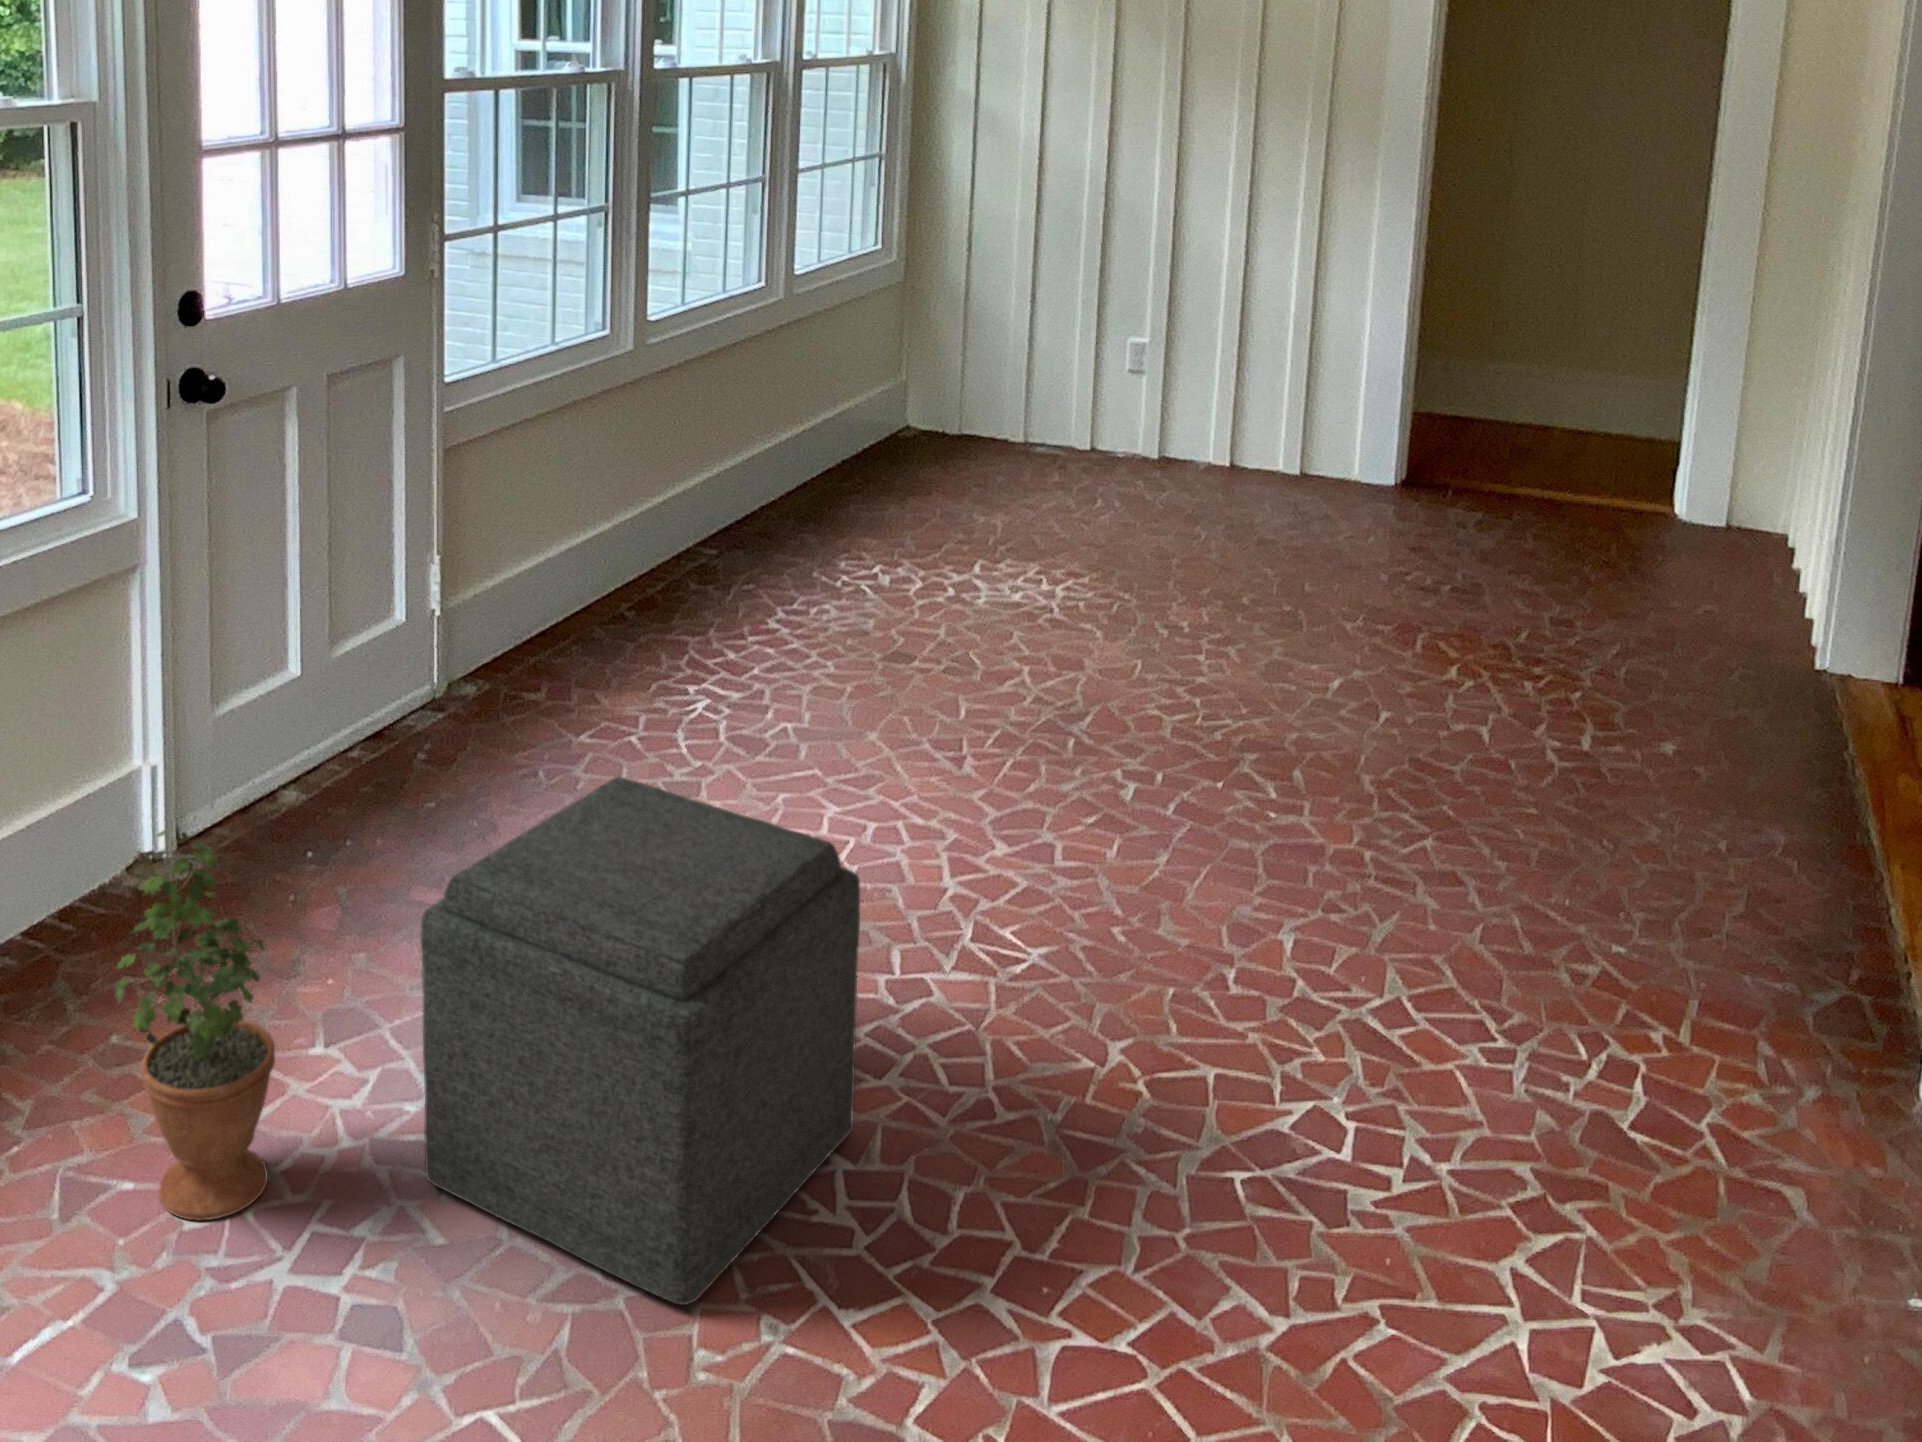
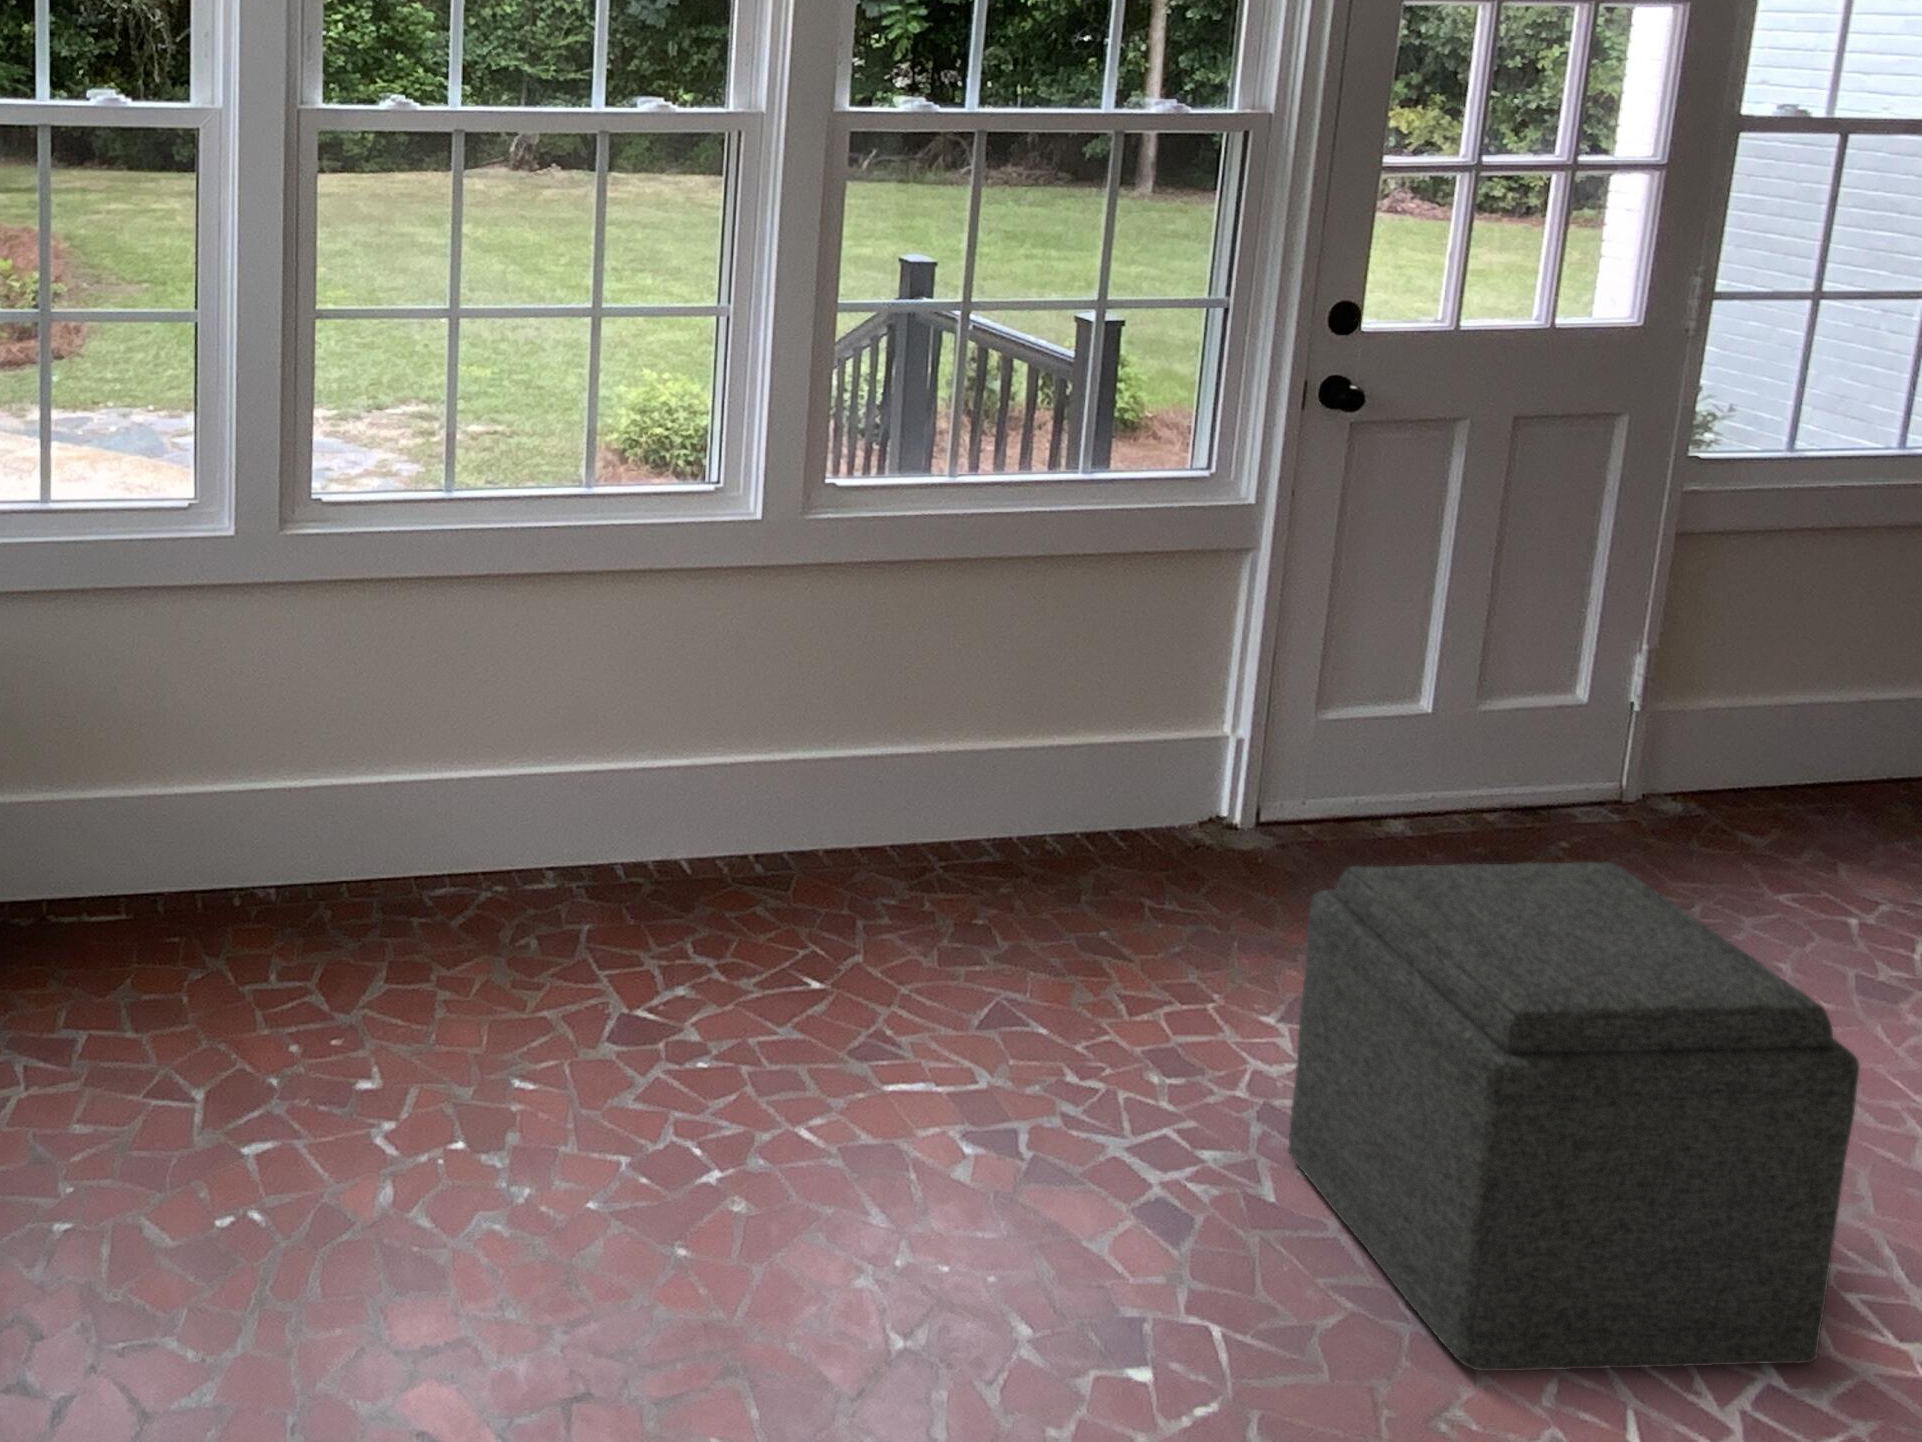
potted plant: present [115,830,275,1220] -> none [1035,738,1181,1090]

